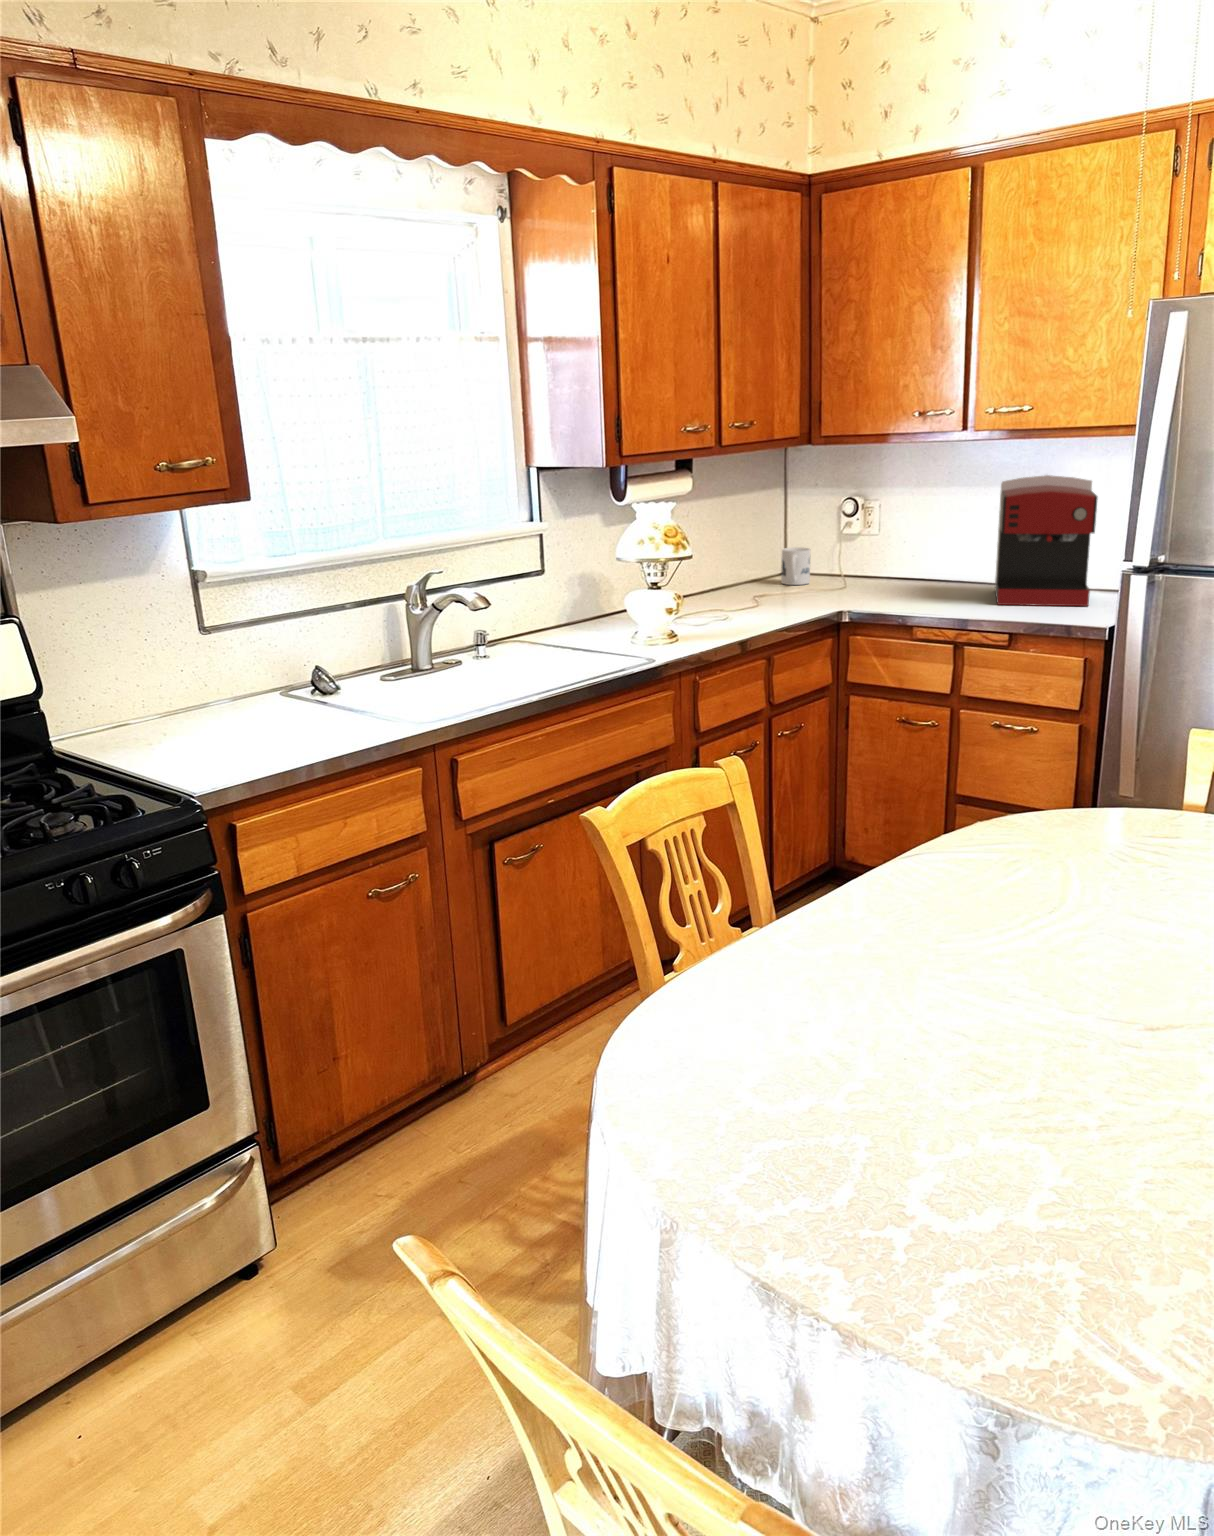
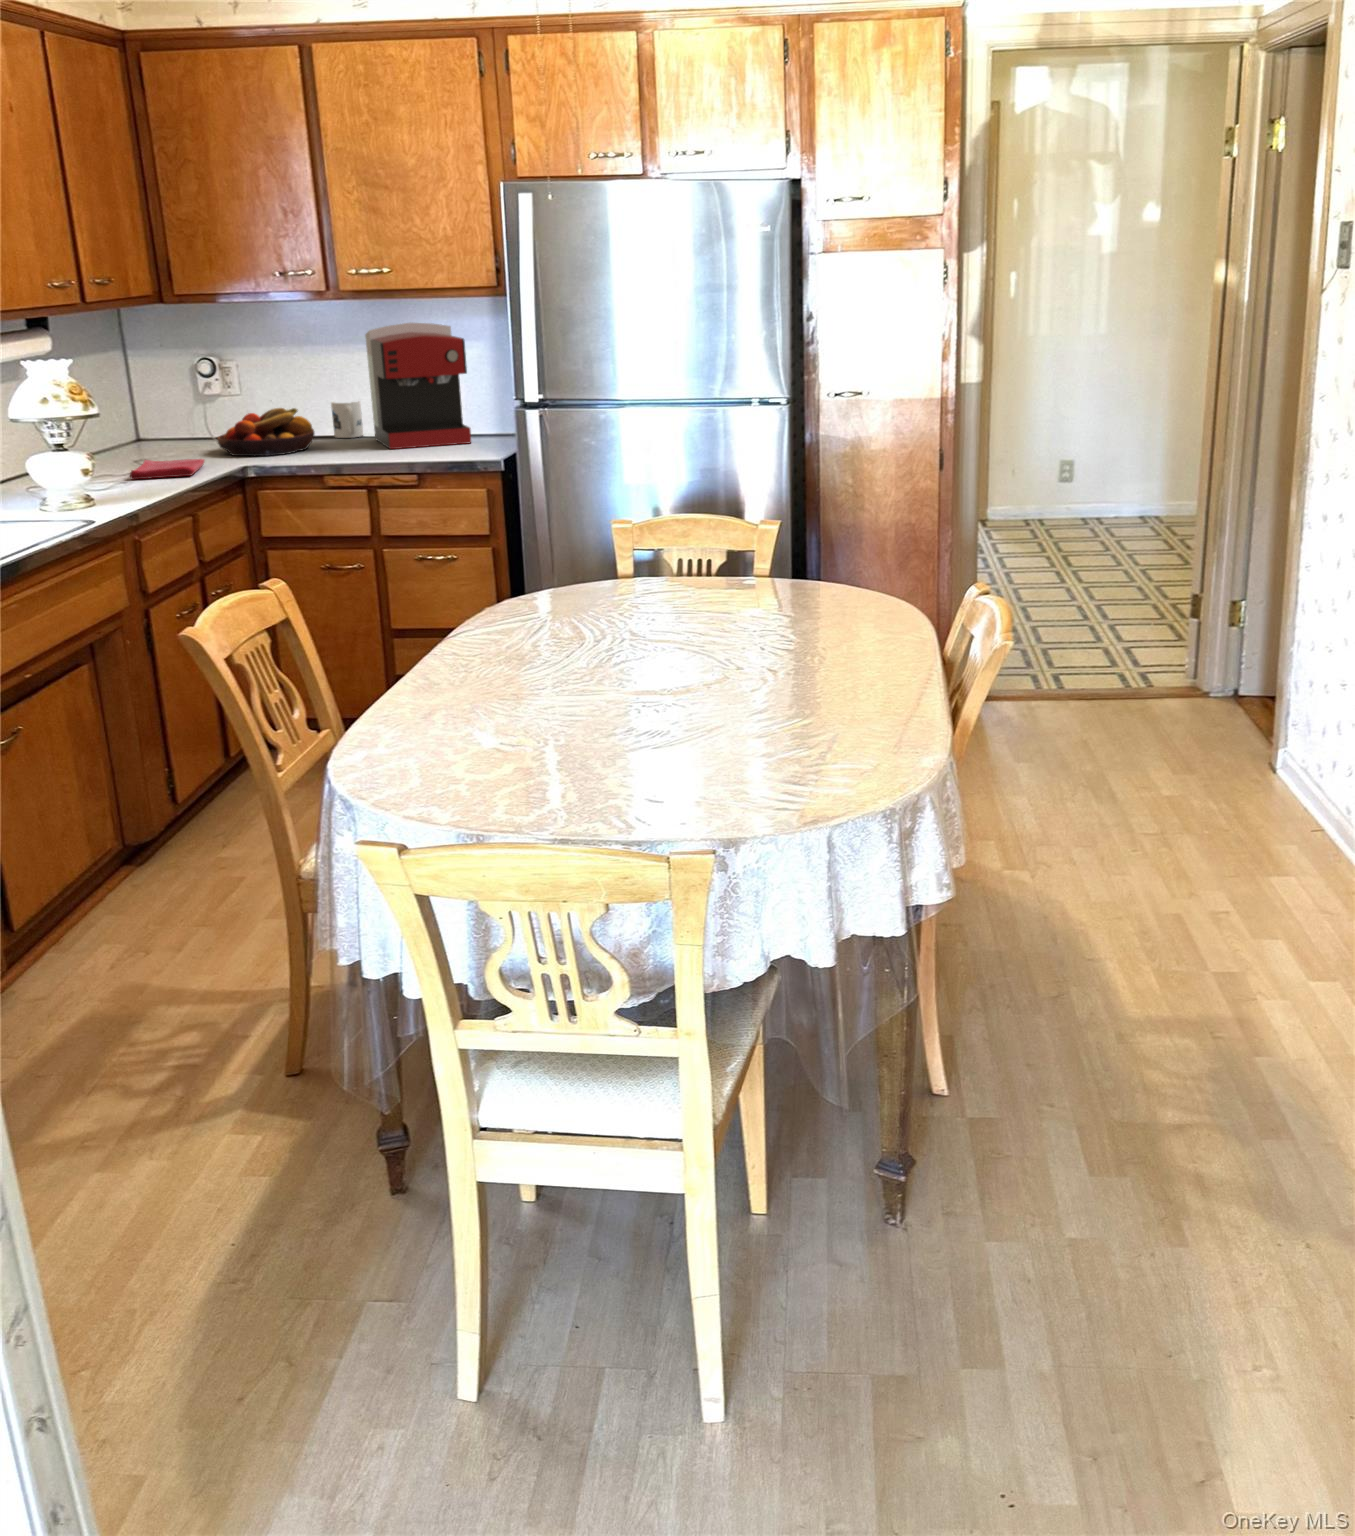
mug: present [781,547,810,585] -> present [331,401,364,438]
fruit bowl: none [835,551,930,600] -> present [217,408,315,456]
dish towel: none [727,594,808,617] -> present [130,459,204,480]

